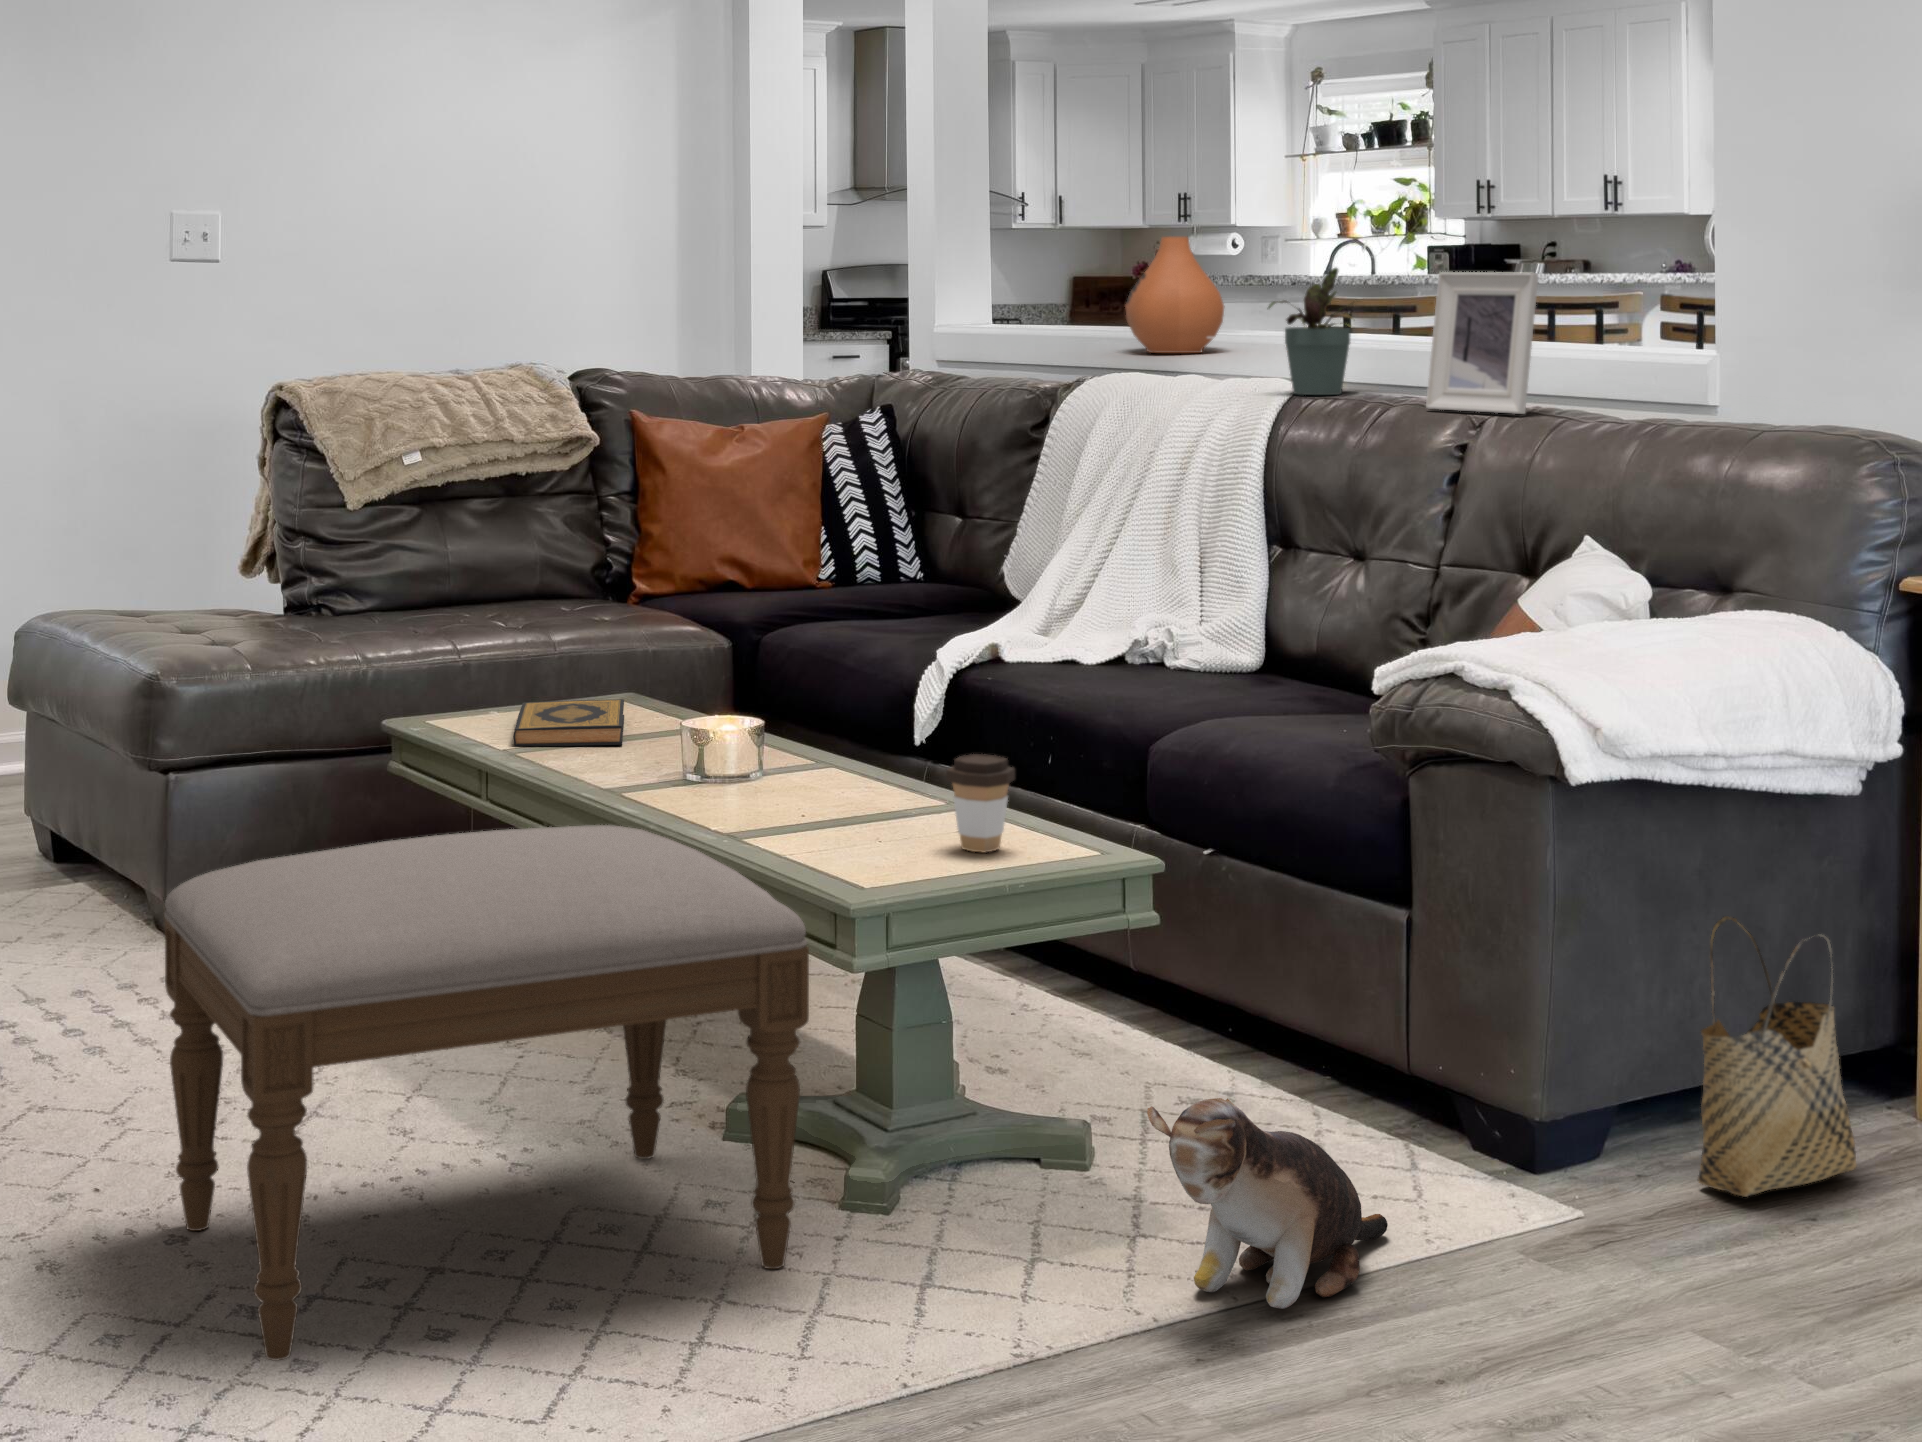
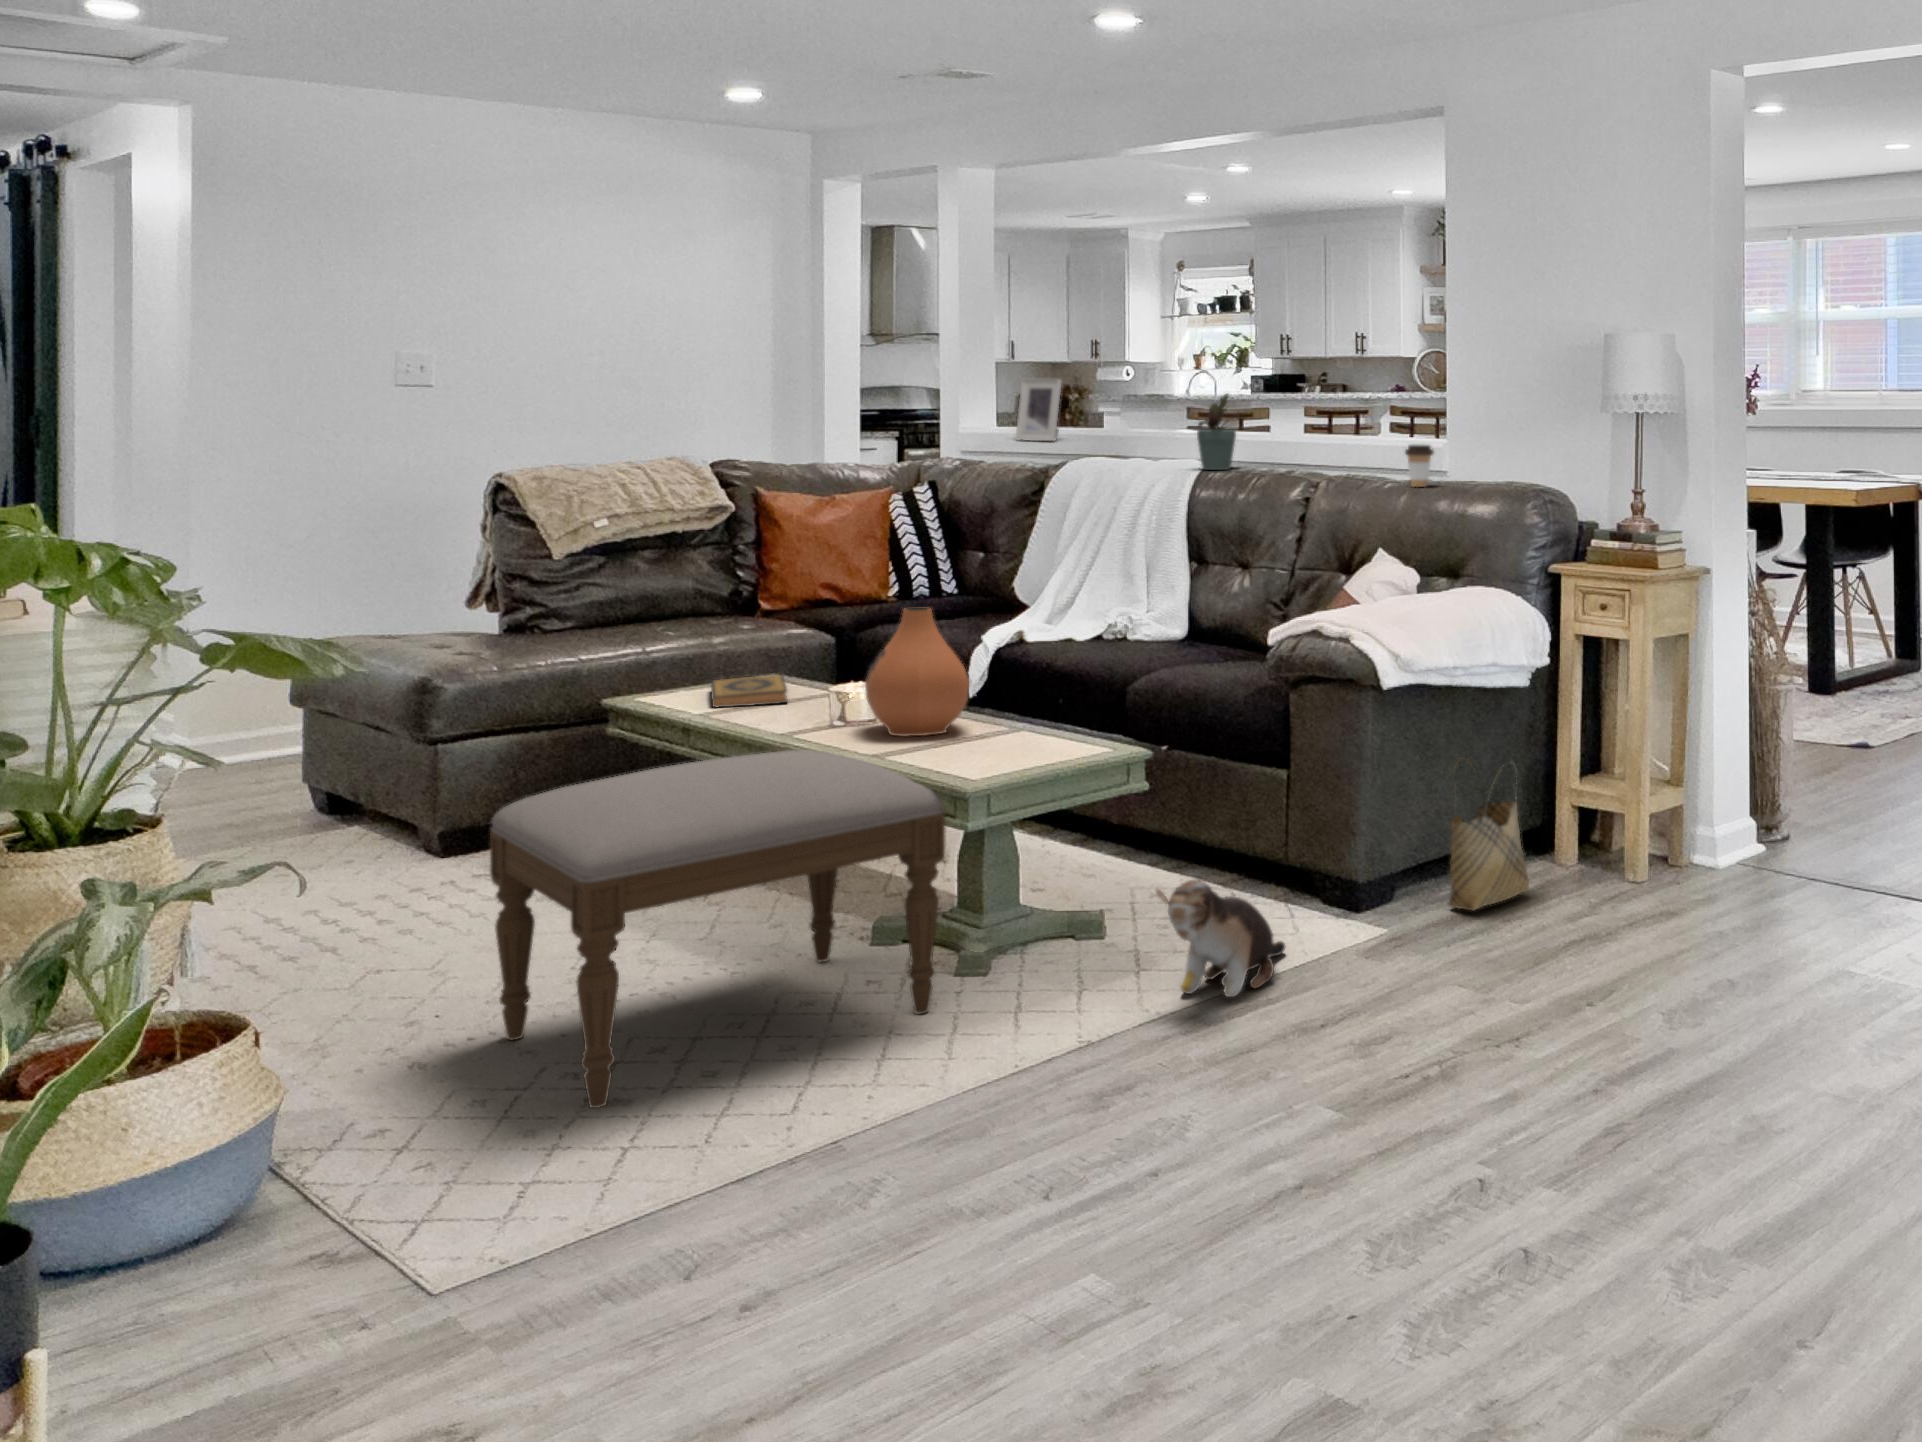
vase: present [1125,237,1224,353] -> present [865,607,970,736]
picture frame: present [1426,272,1539,414] -> present [1016,379,1061,441]
coffee cup: present [946,754,1015,852] -> present [1405,445,1434,487]

